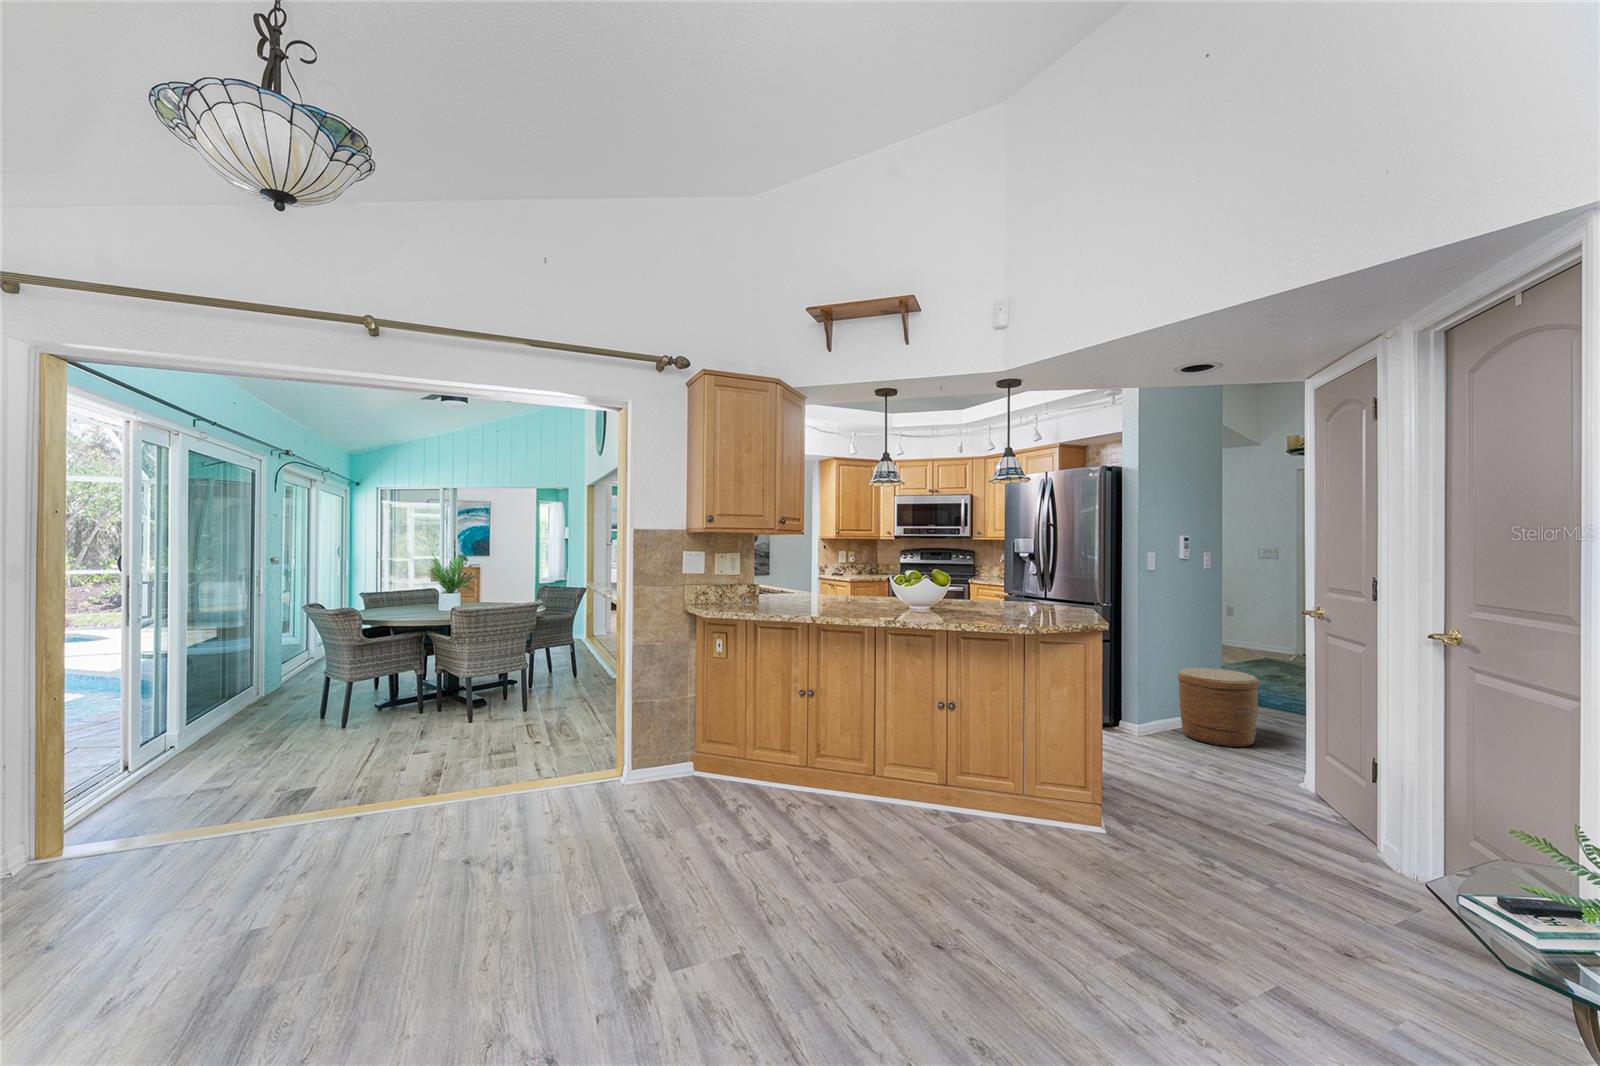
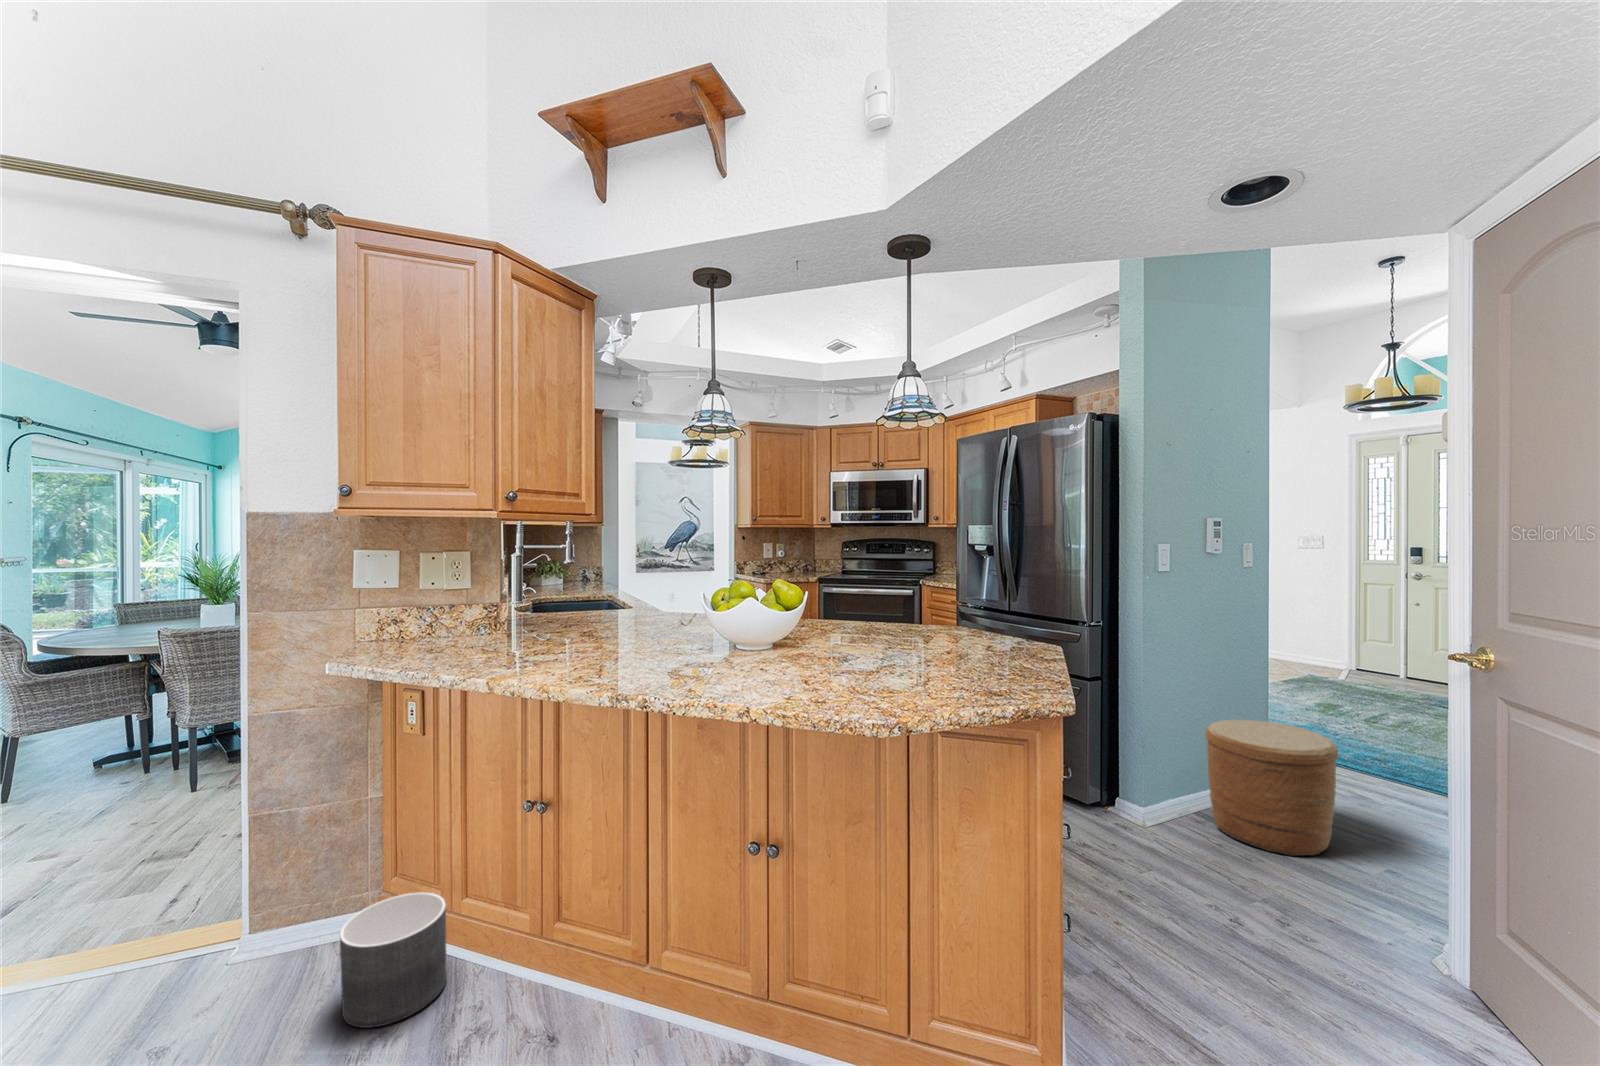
planter: none [710,743,758,803] -> present [340,893,447,1028]

